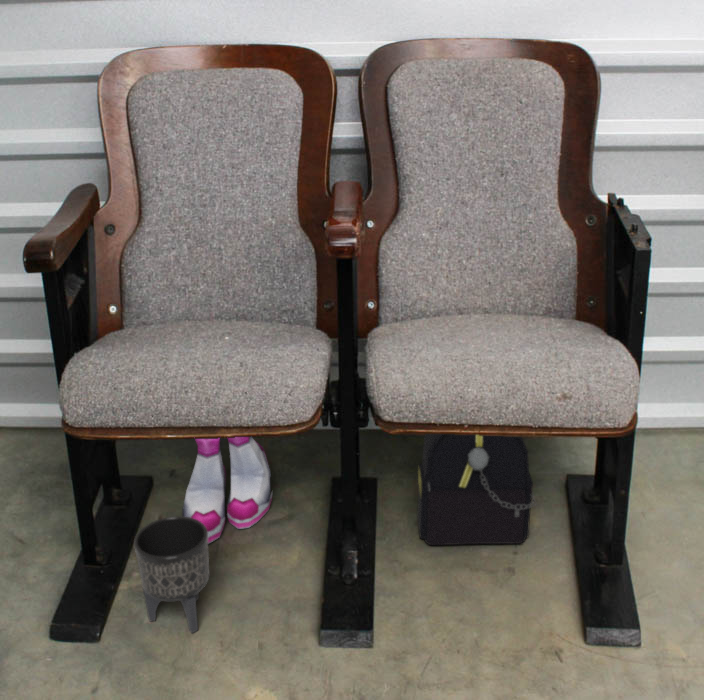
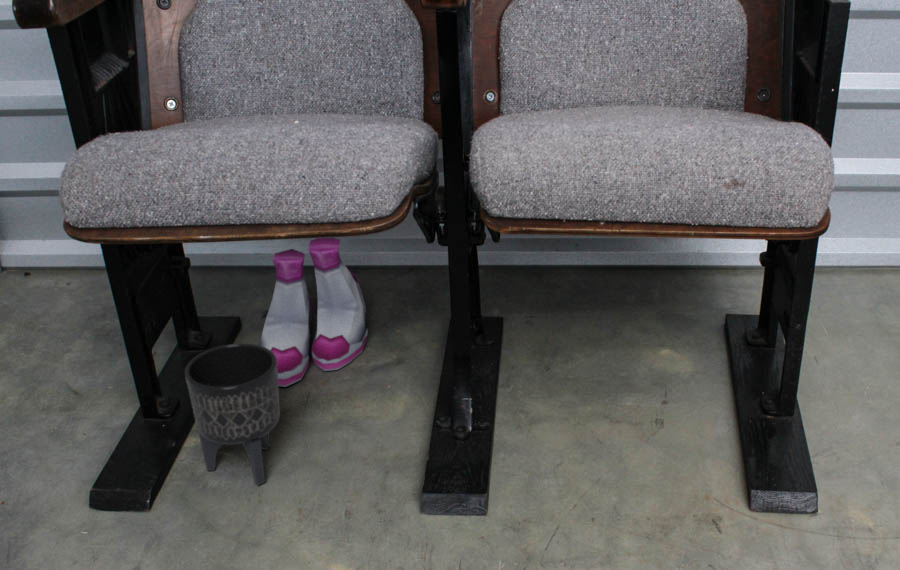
backpack: present [417,434,535,545] -> none [541,167,689,393]

